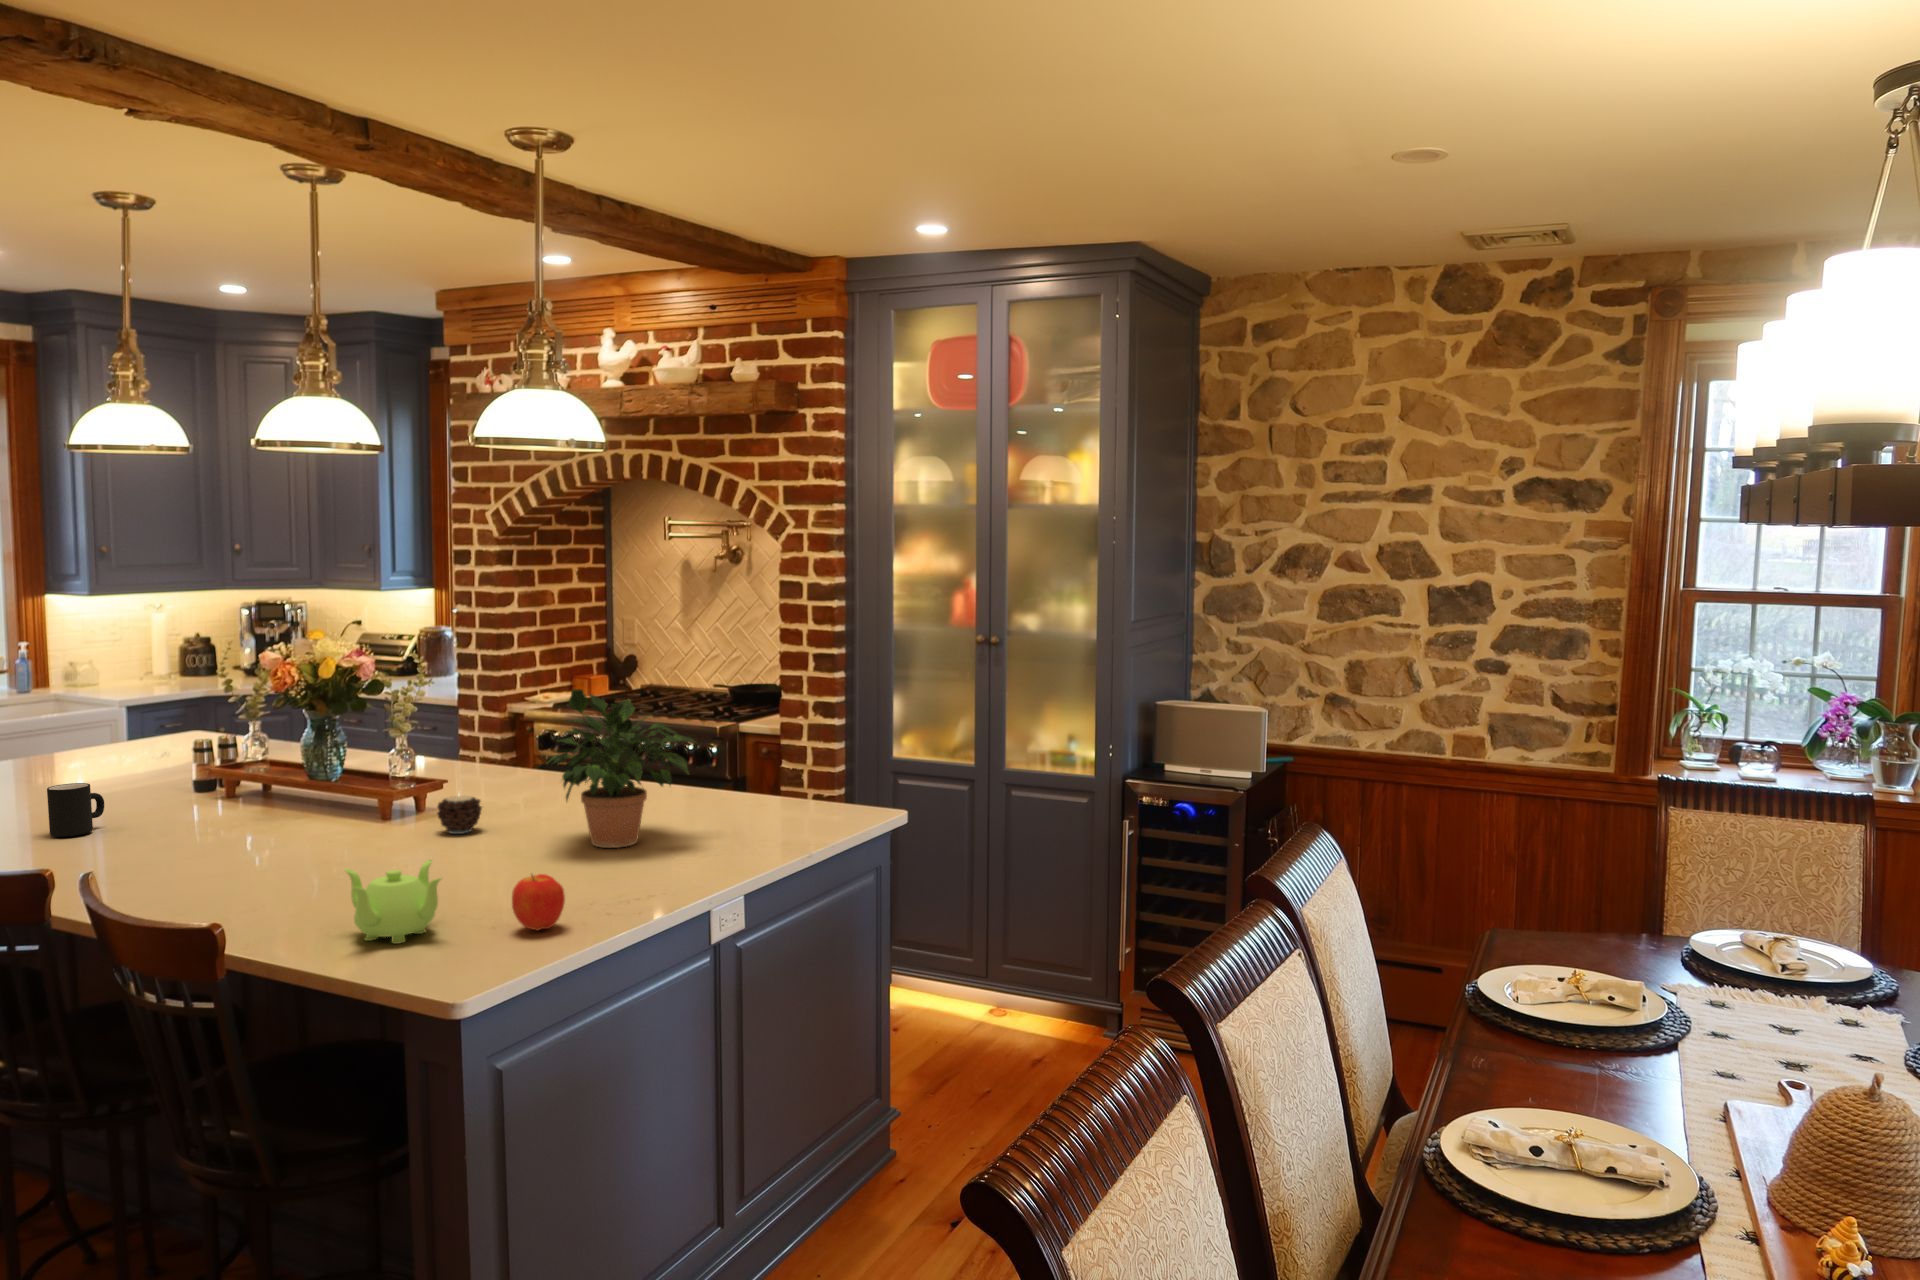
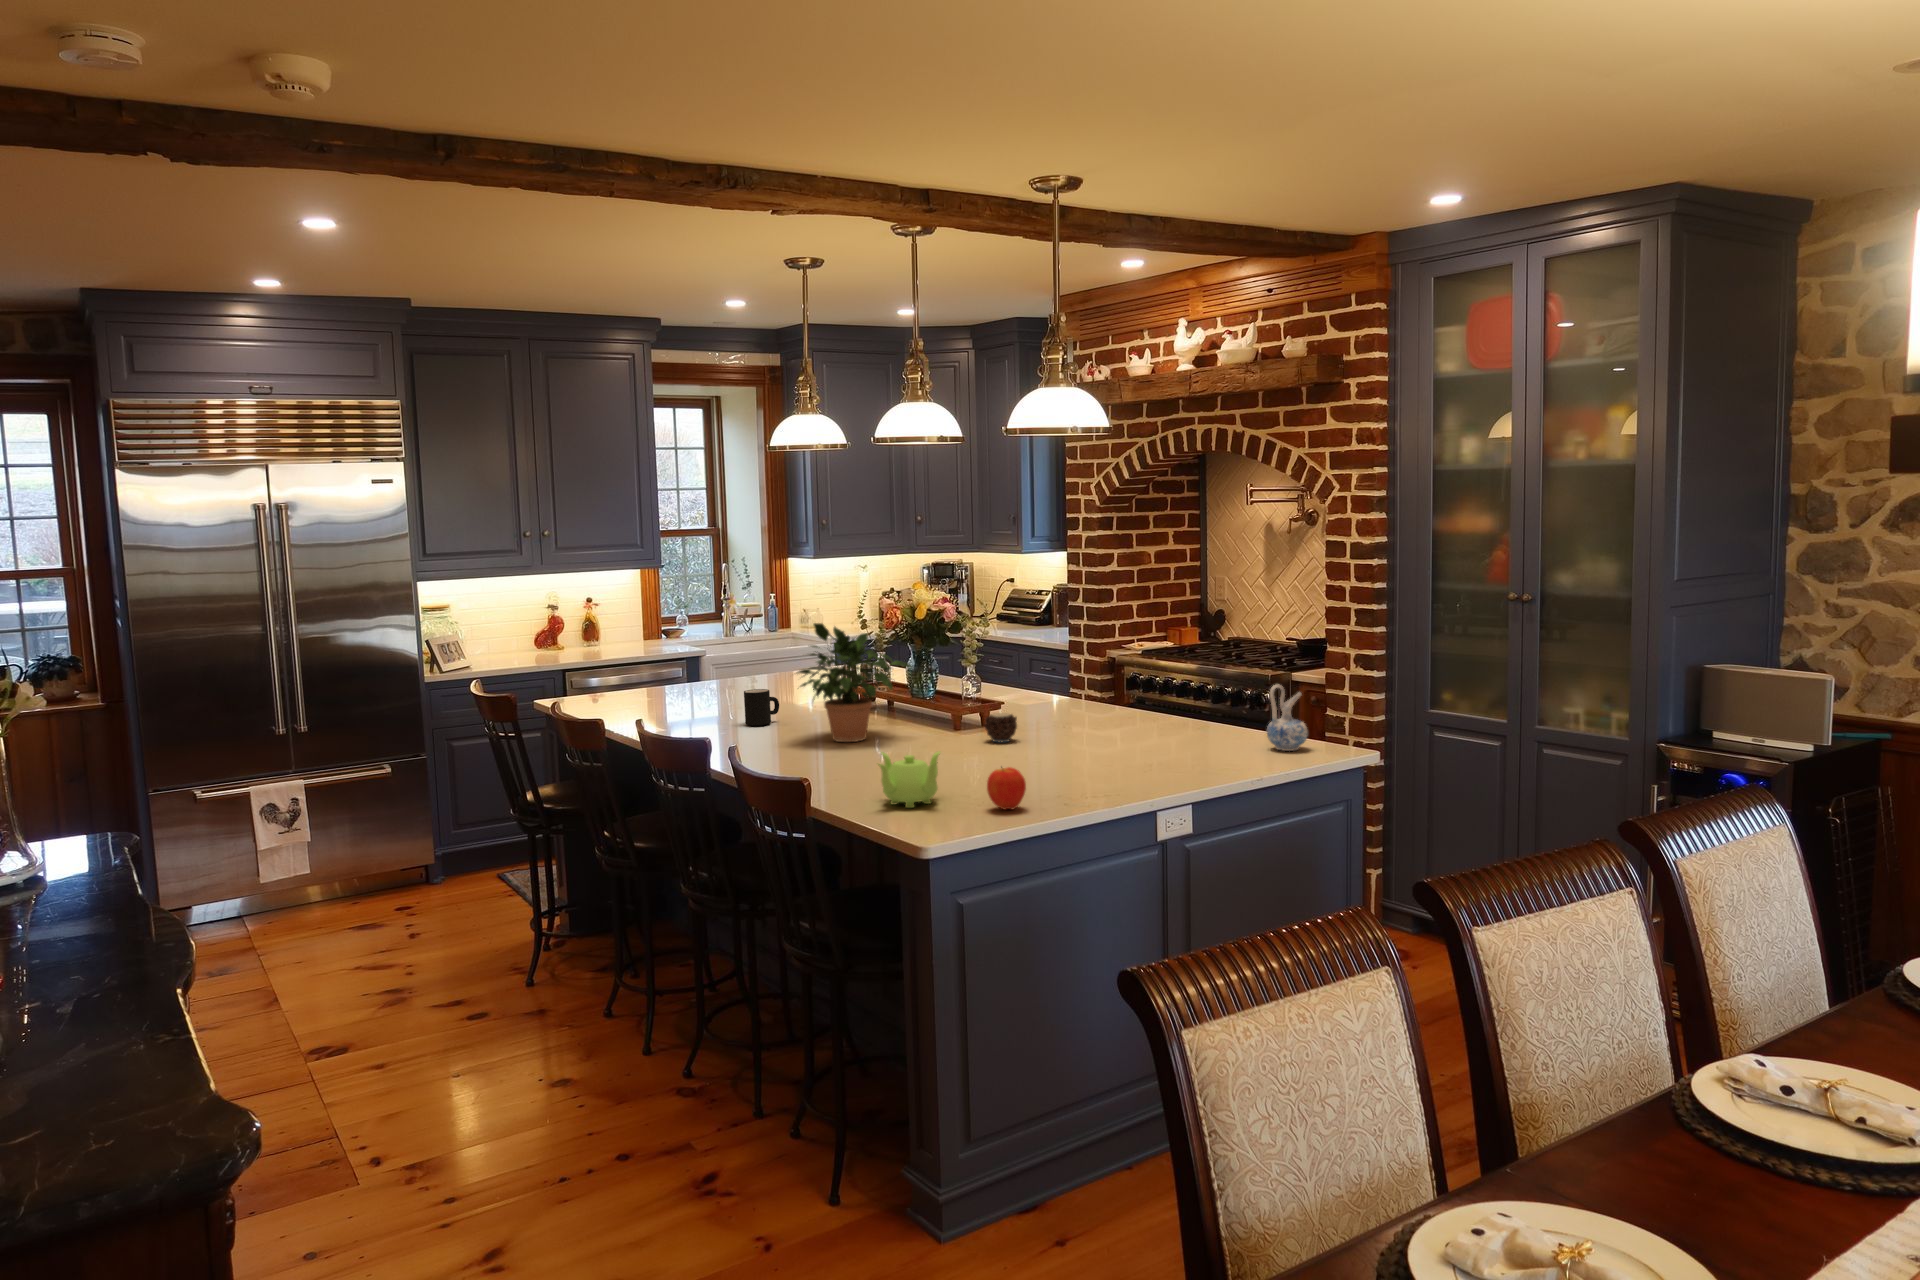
potted plant: present [550,689,695,848] -> present [797,623,911,742]
ceramic pitcher: none [789,744,833,818] -> present [1267,684,1308,751]

